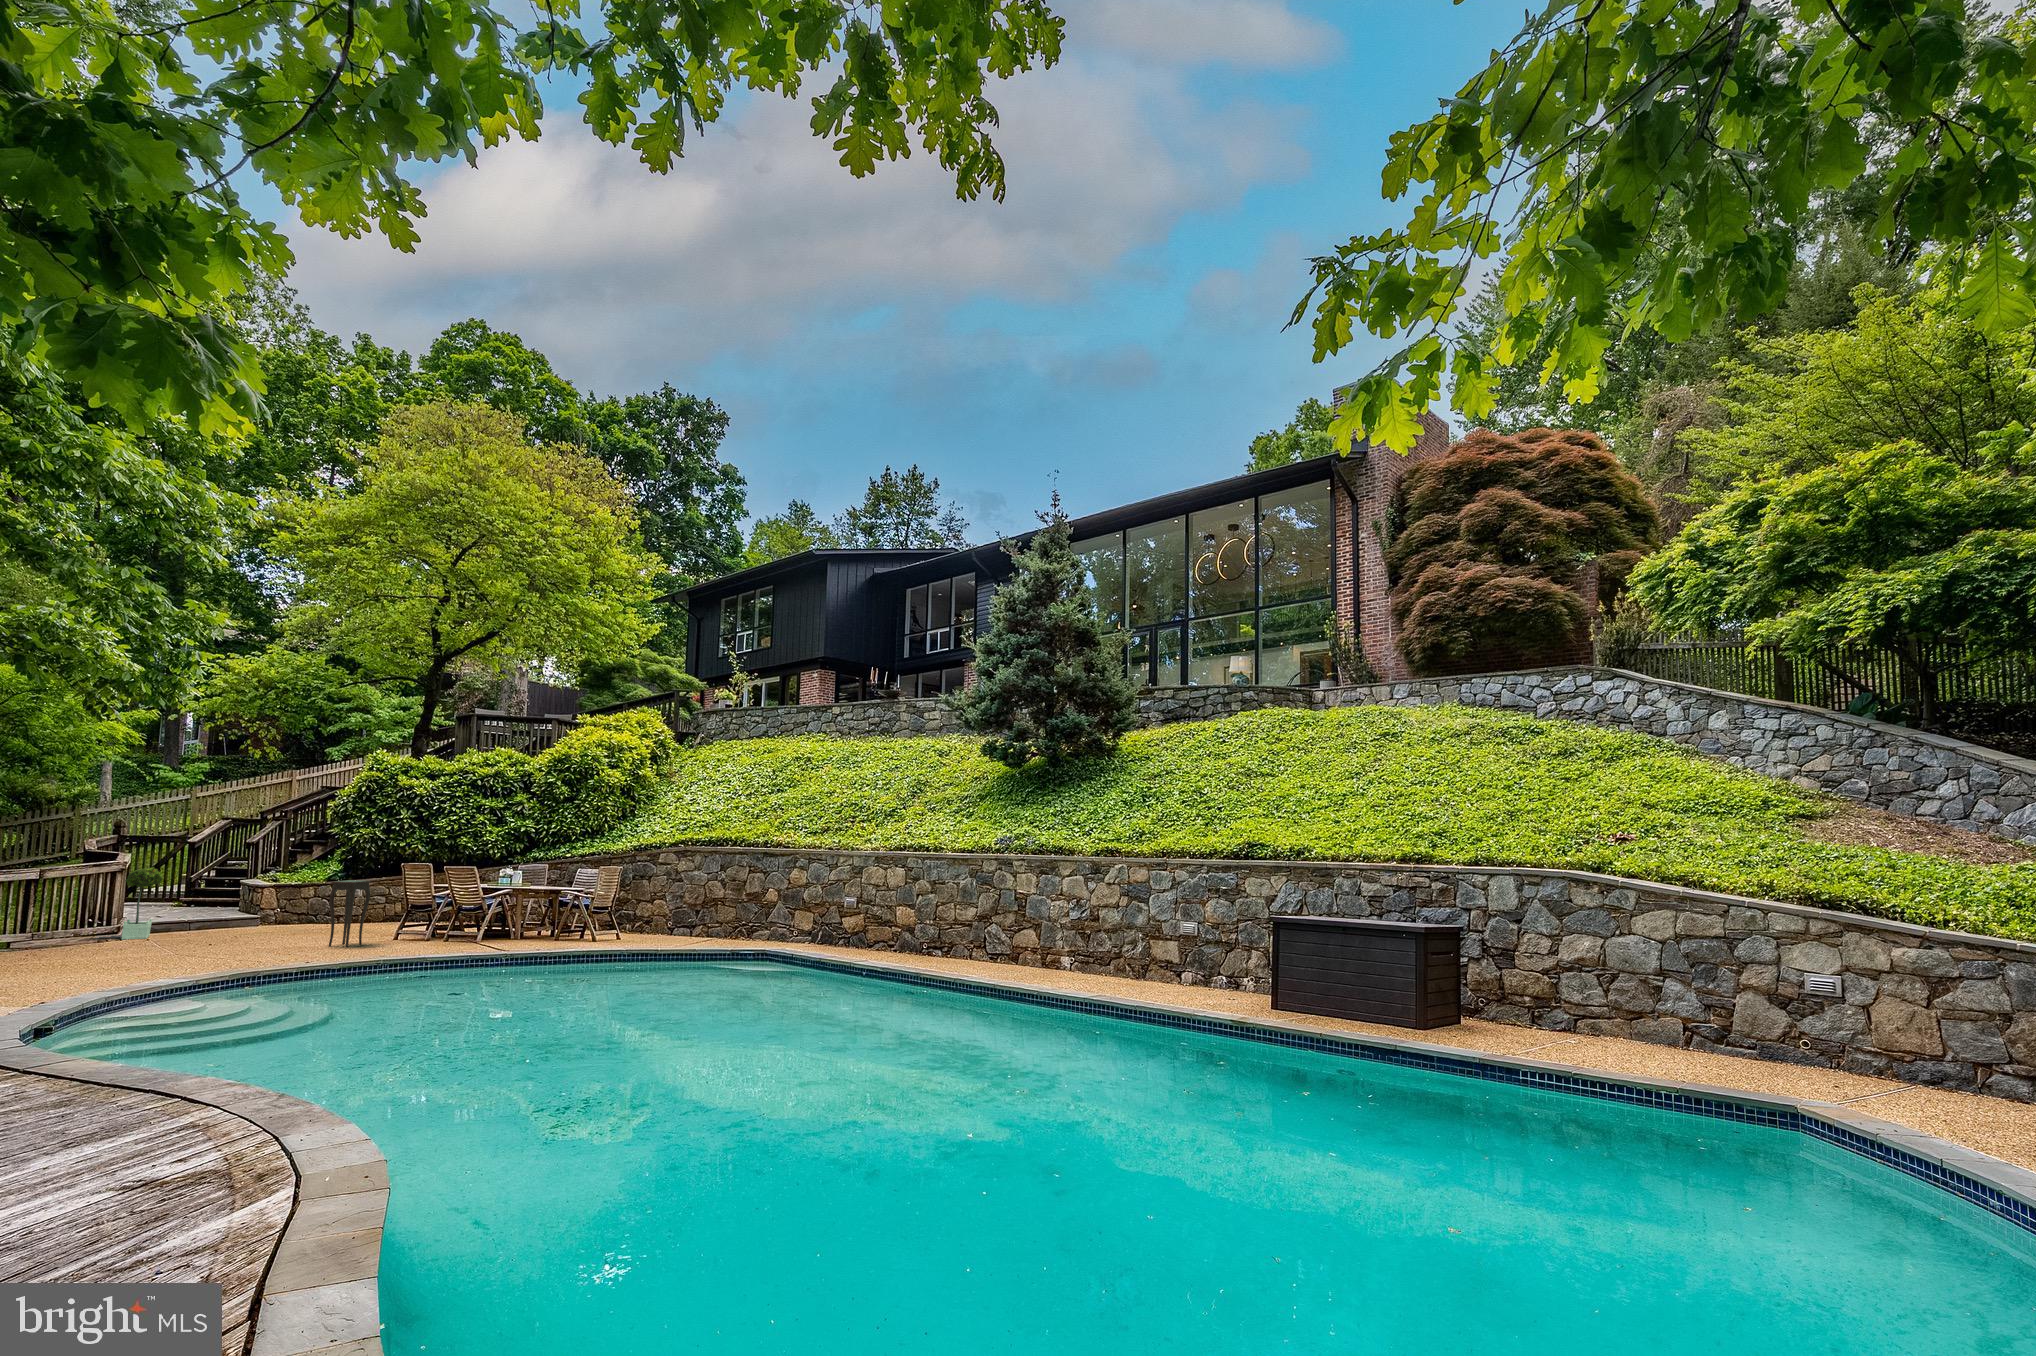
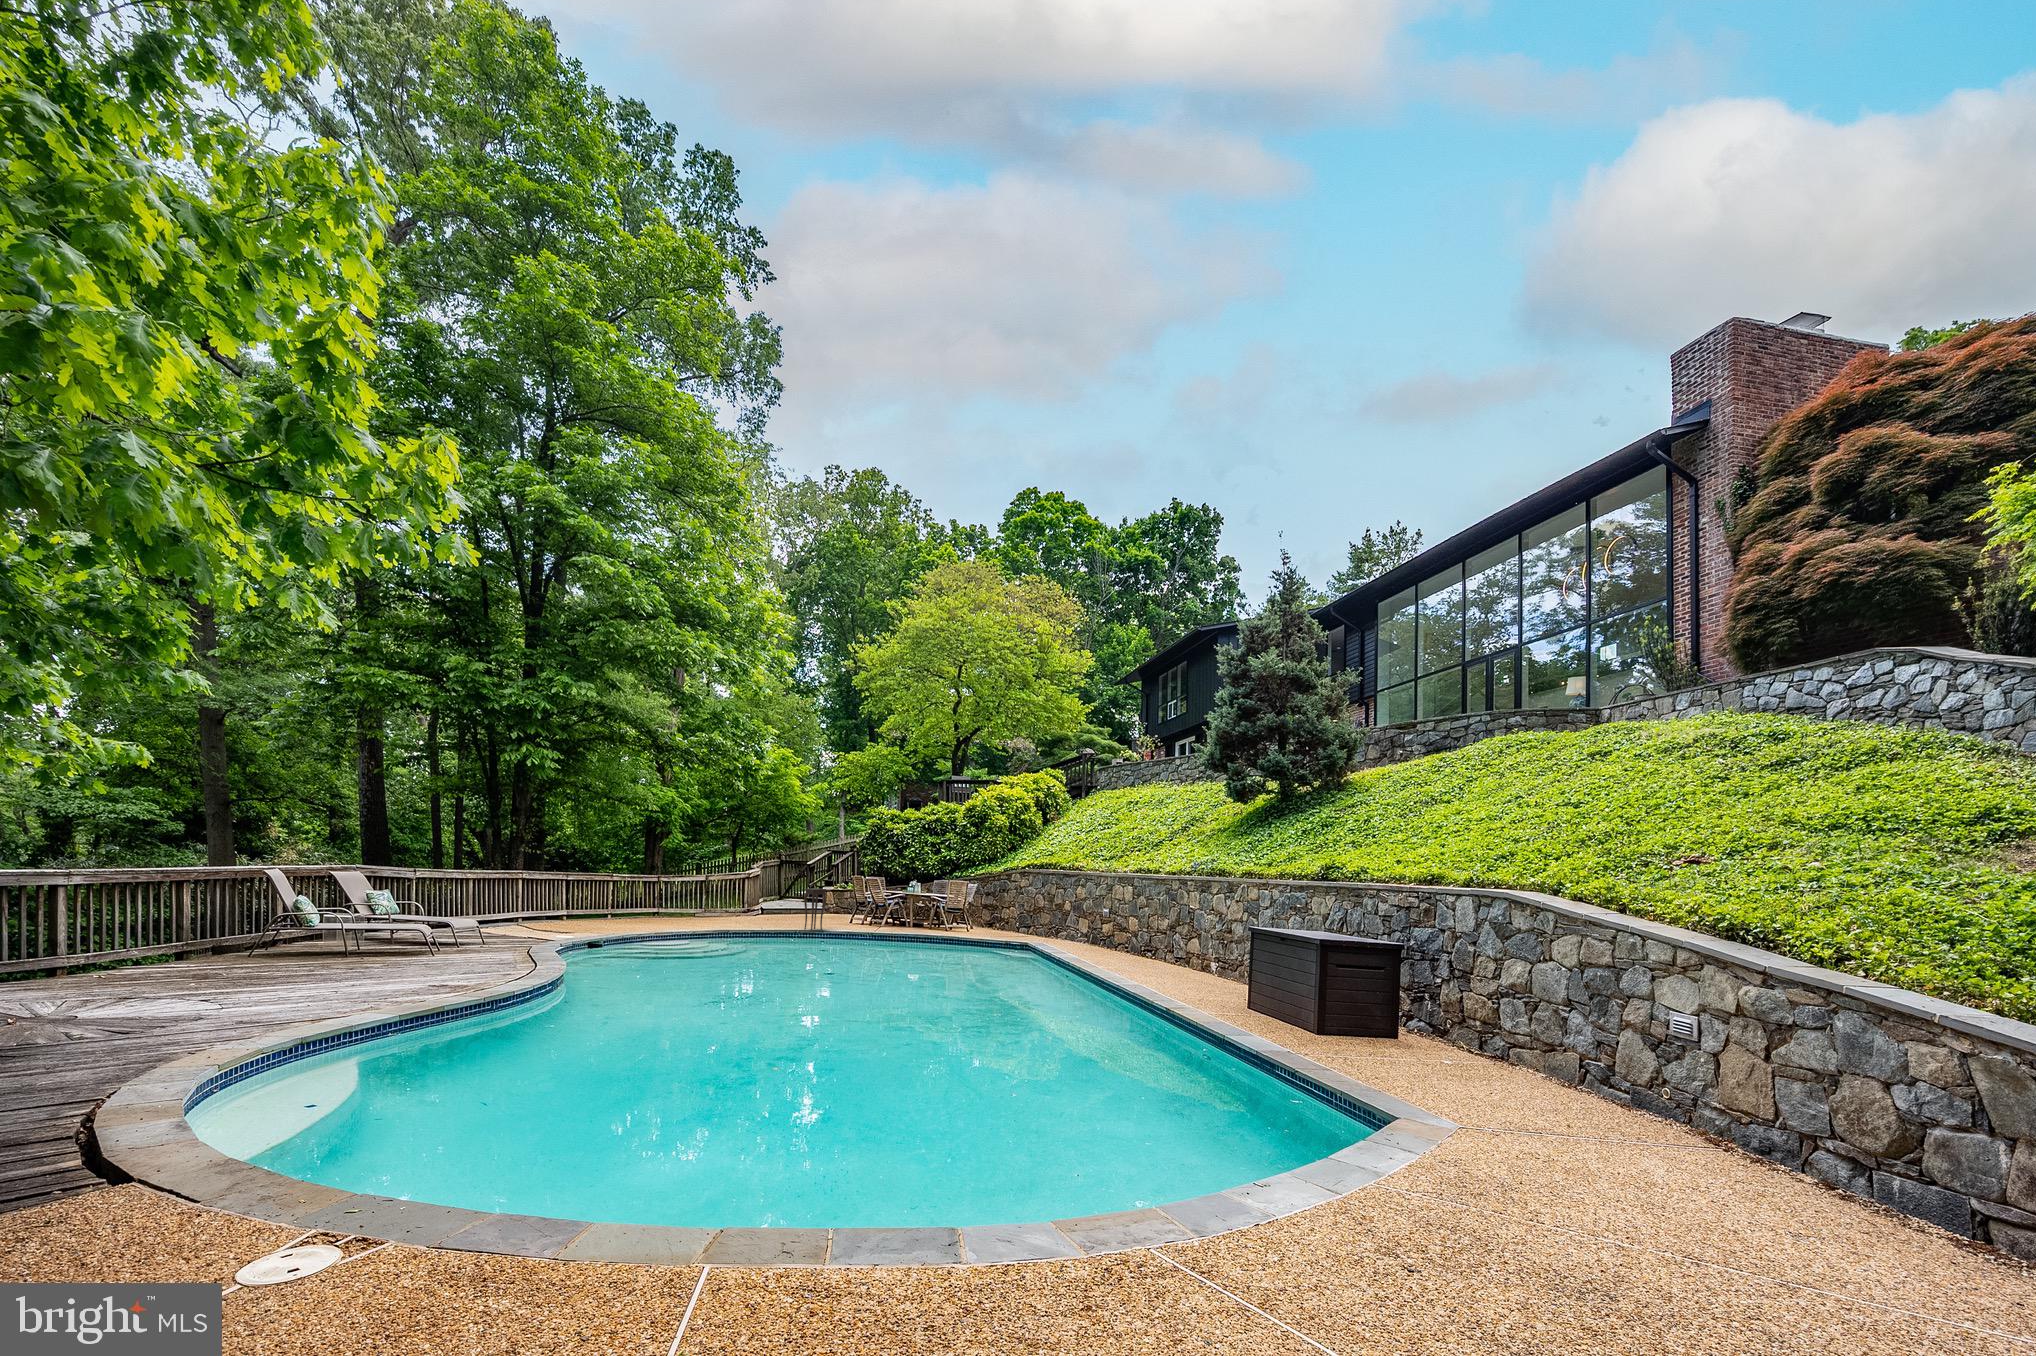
potted tree: present [121,867,163,940] -> none [728,878,746,920]

